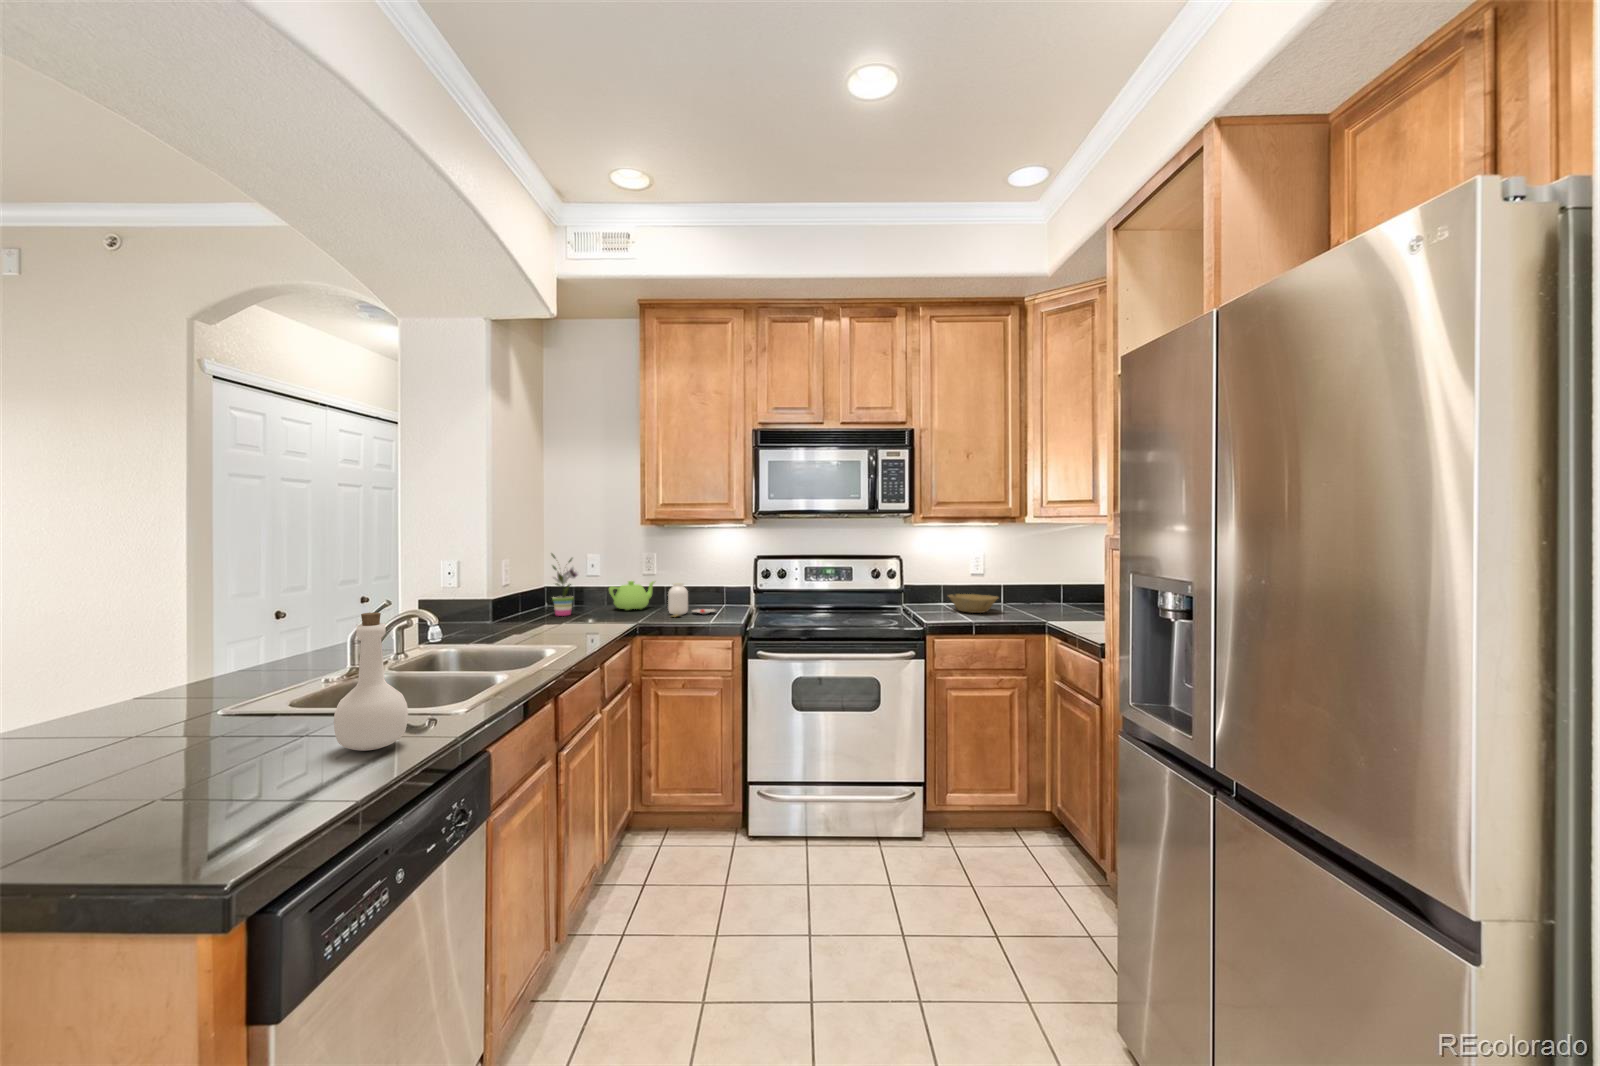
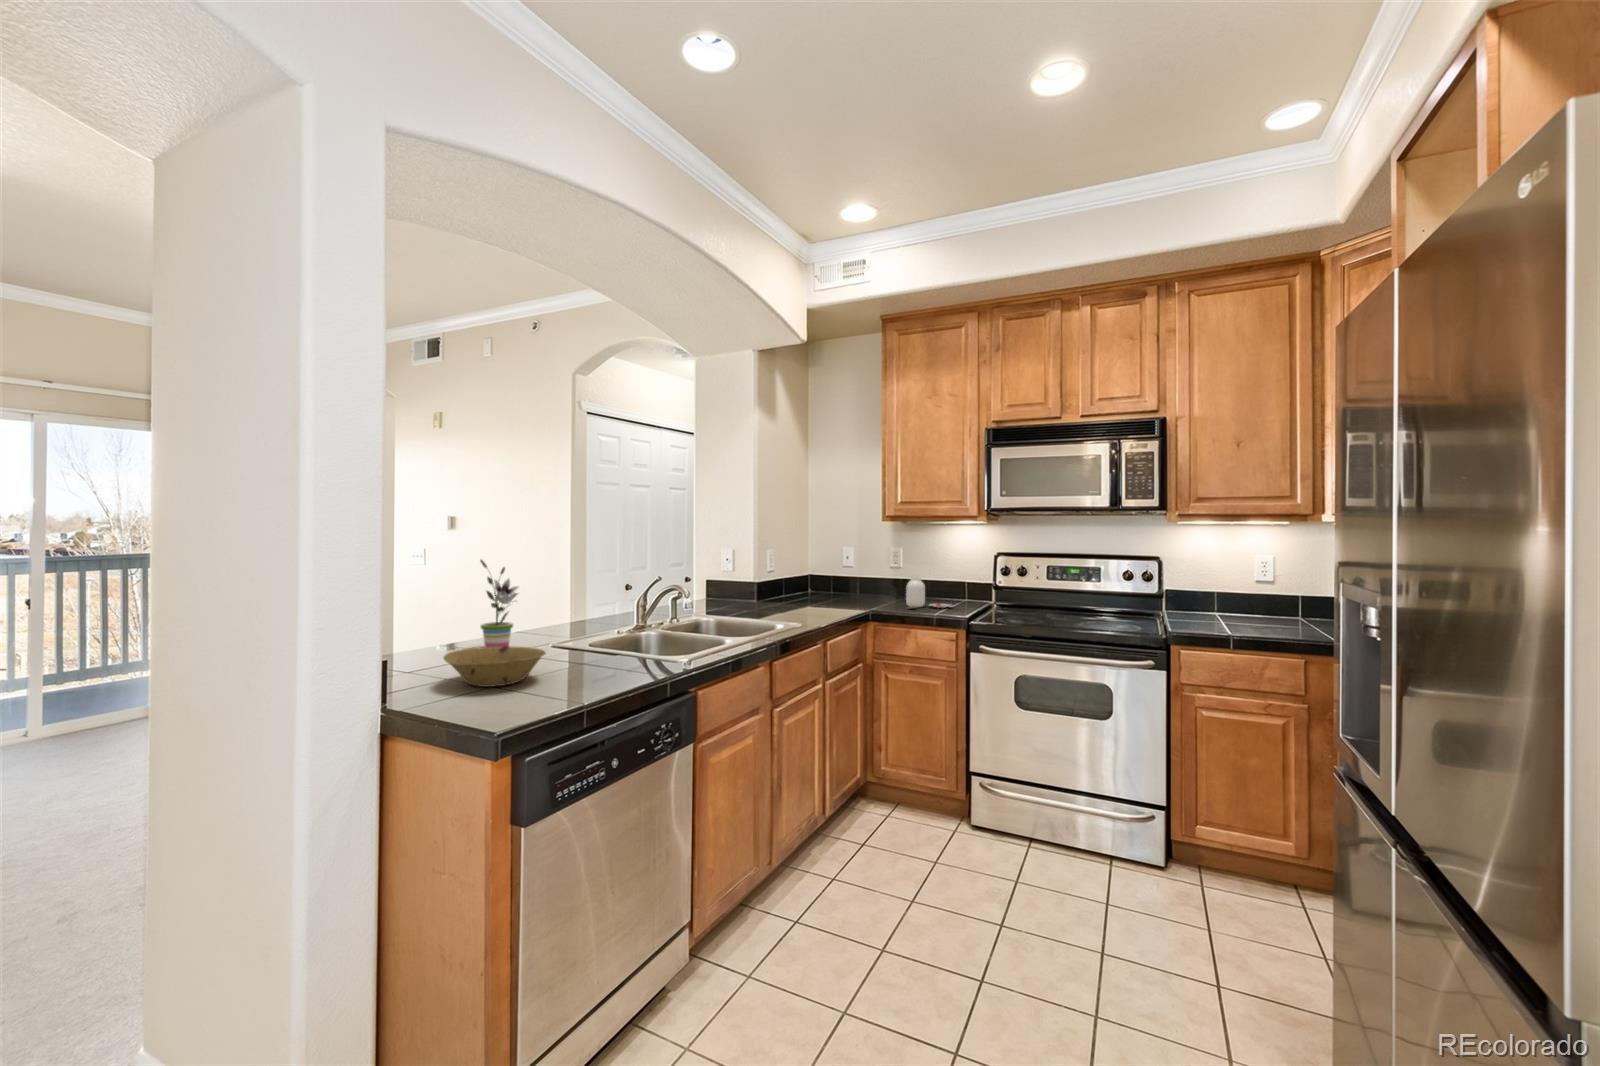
potted plant: present [551,554,580,616] -> present [480,560,518,647]
teapot: present [609,581,655,610] -> none [857,574,901,601]
bowl: present [948,594,998,613] -> present [444,646,546,687]
bottle: present [334,612,408,751] -> none [591,578,638,676]

